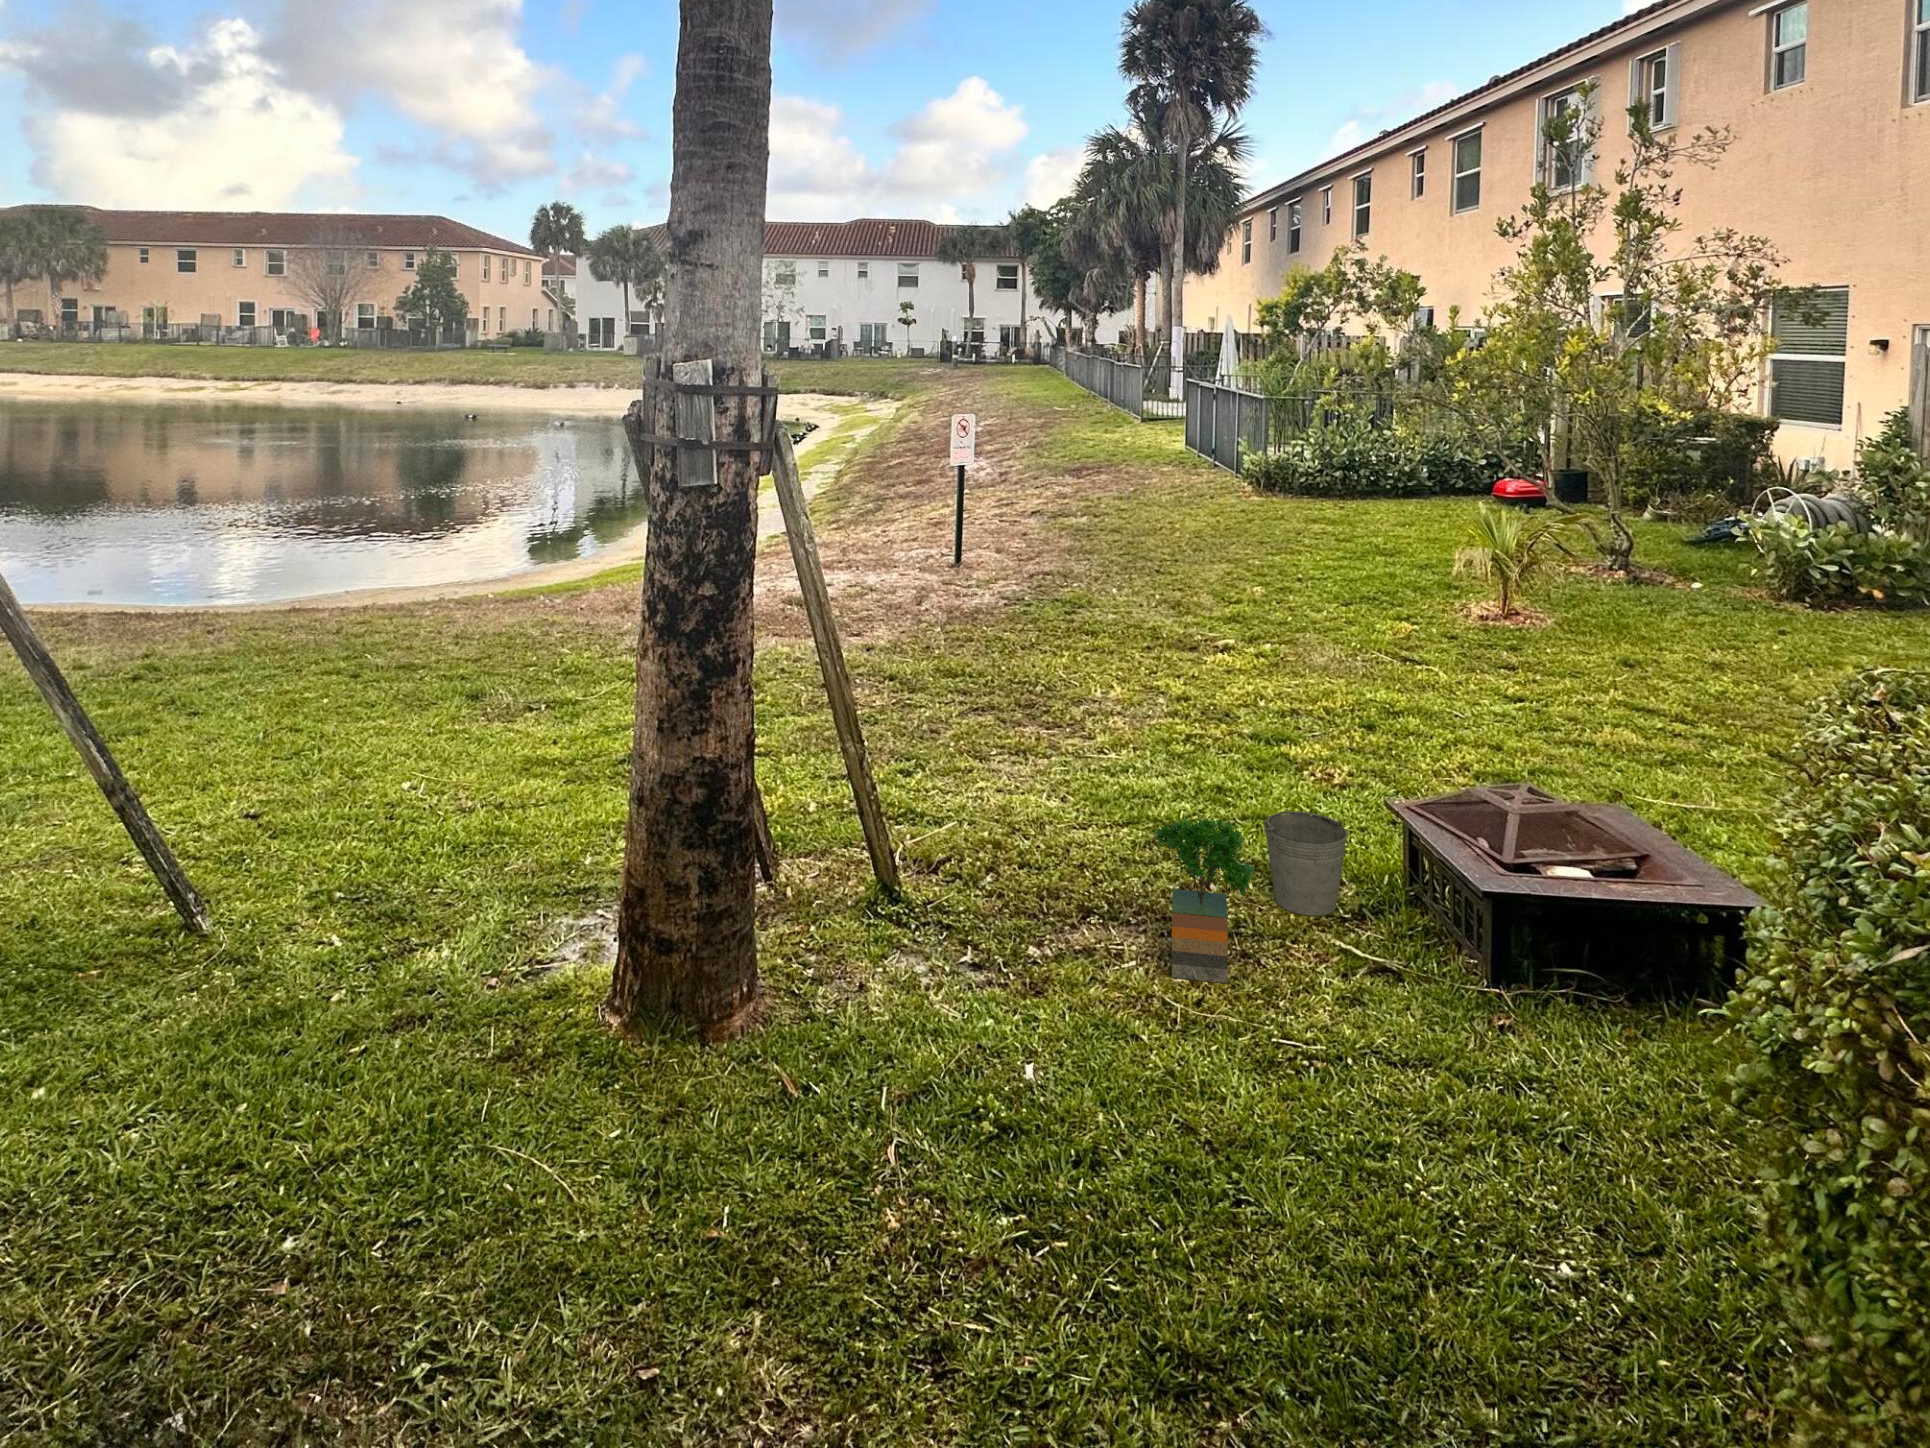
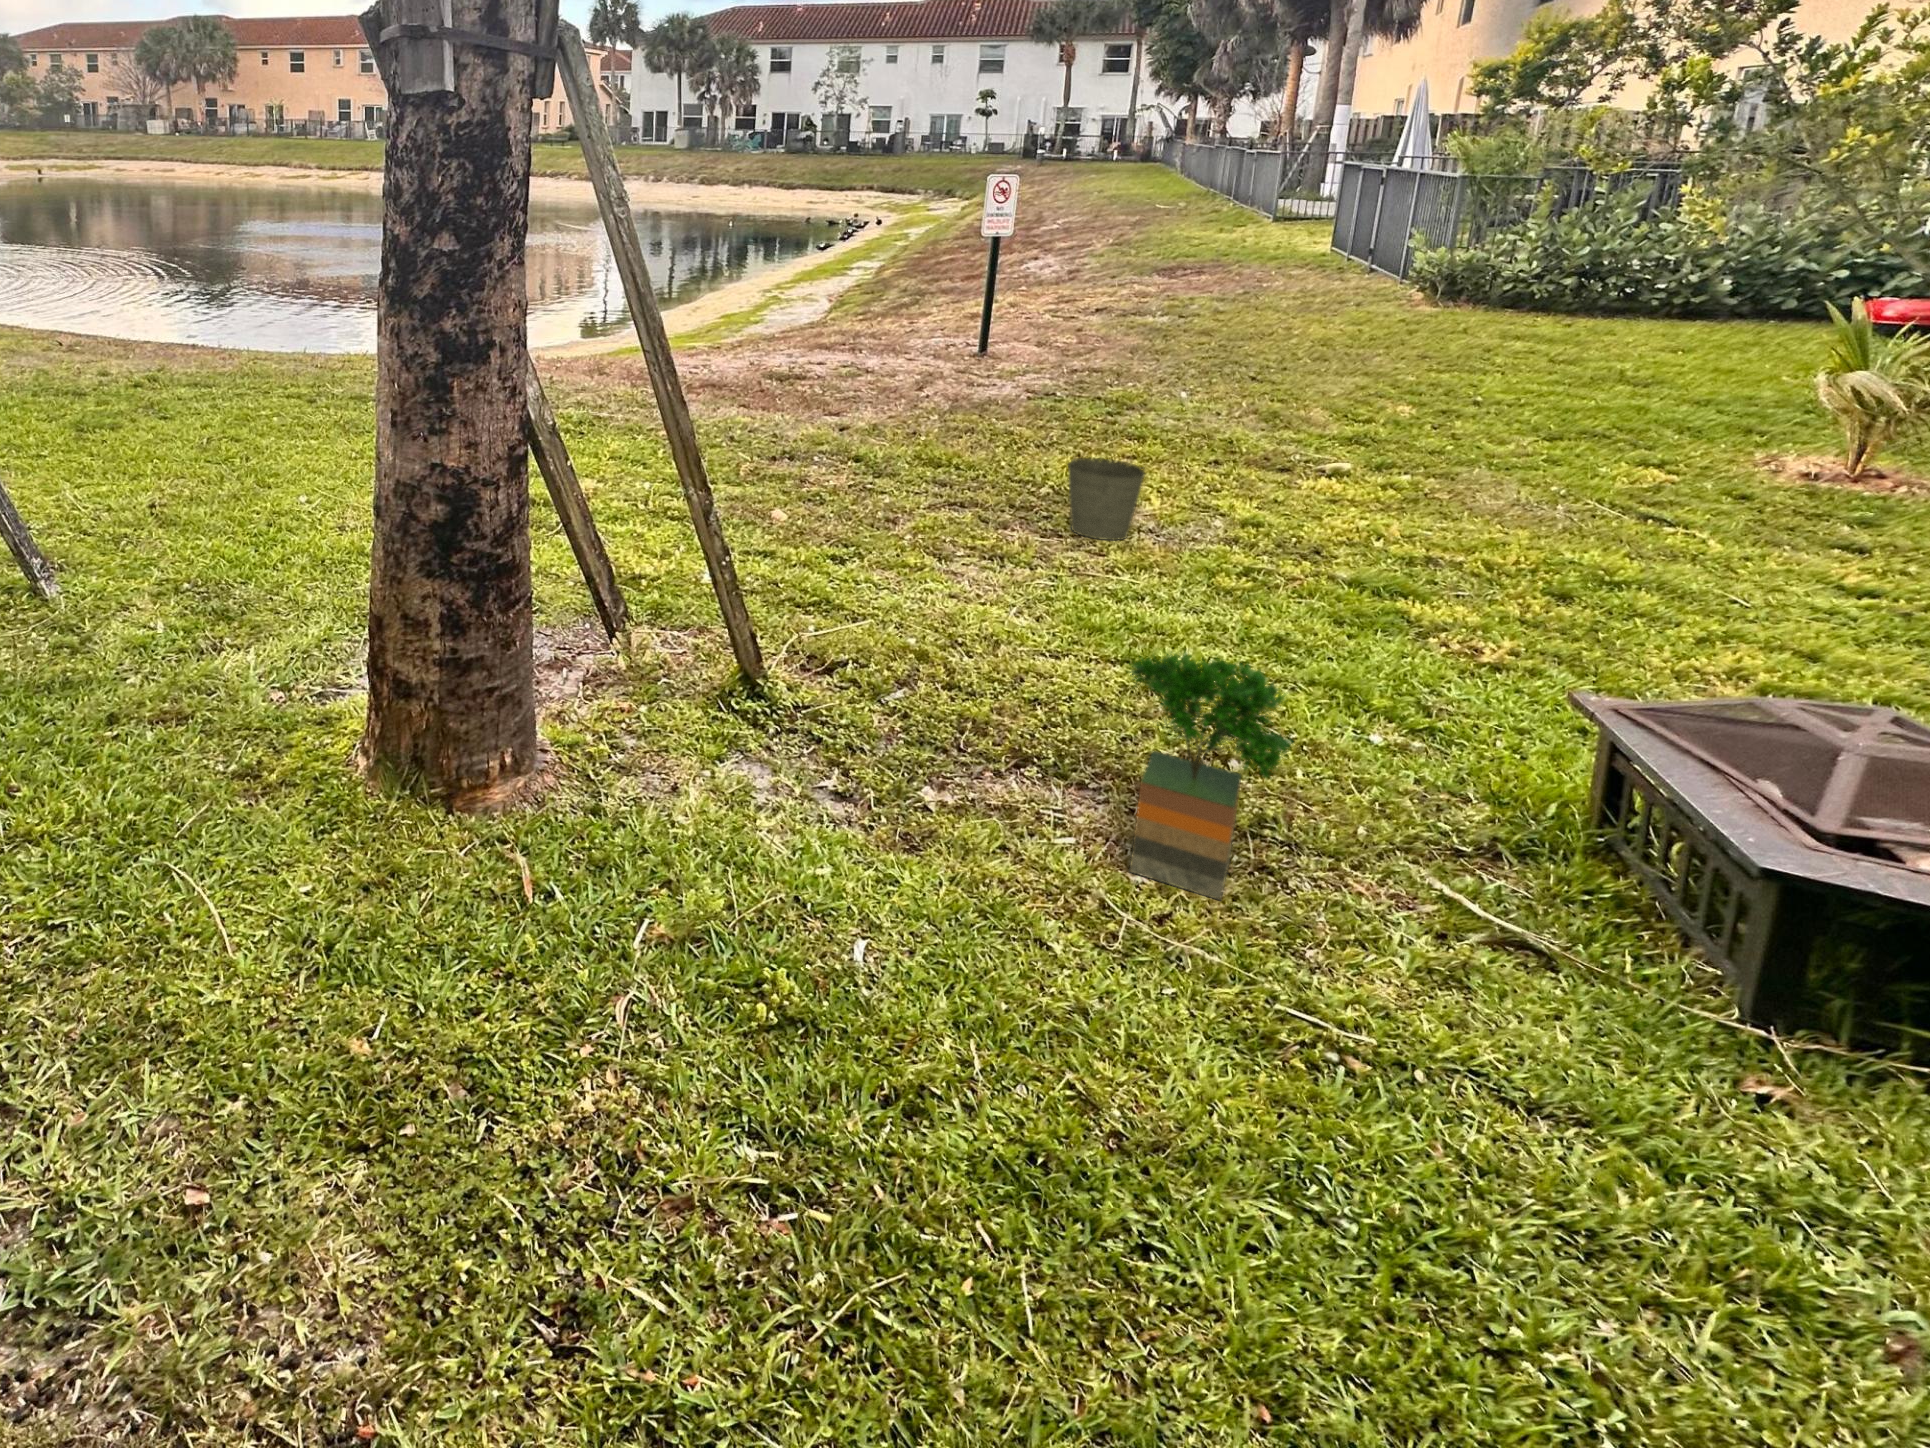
bucket: present [1264,811,1348,916] -> present [1068,458,1146,540]

